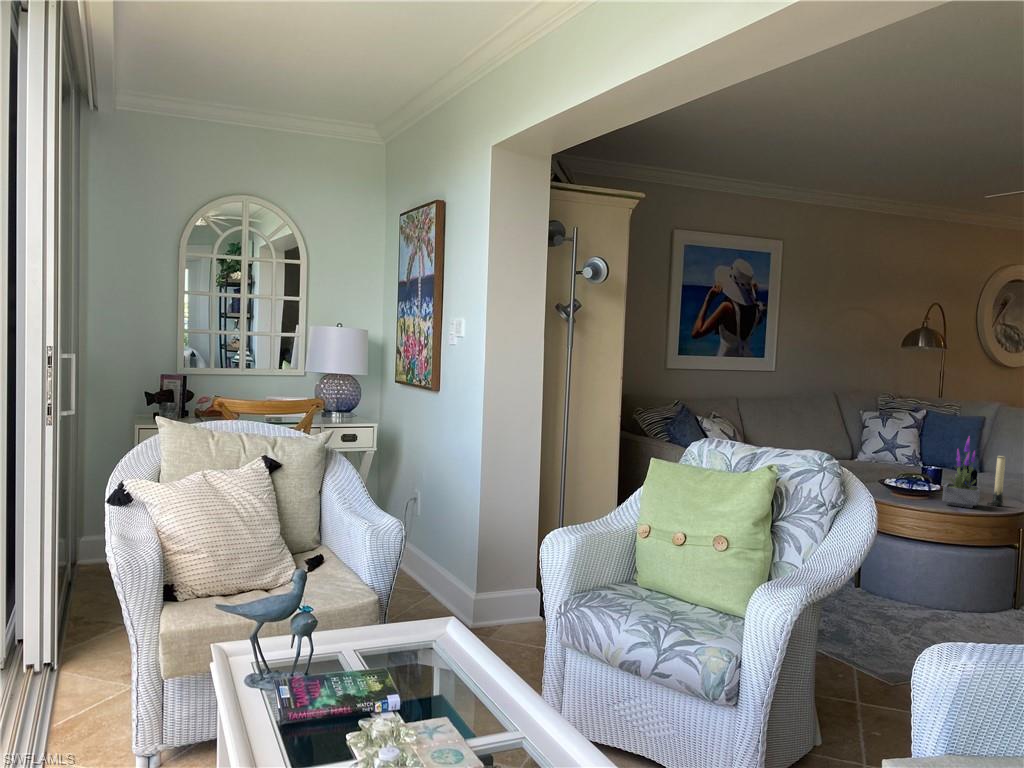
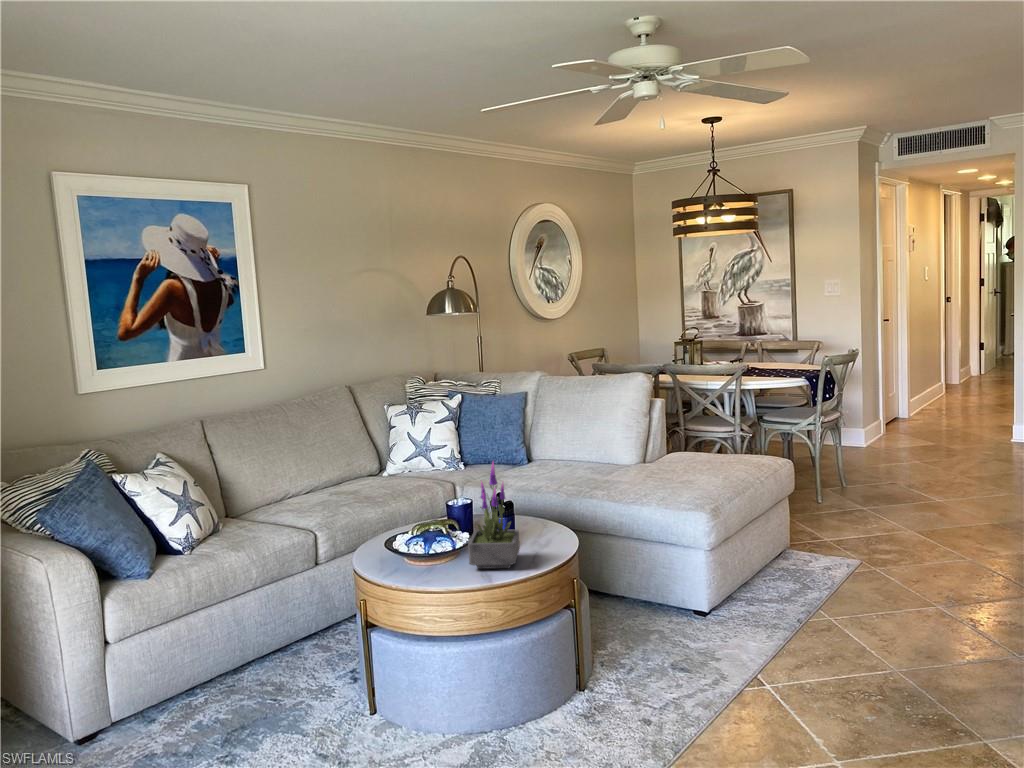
candle: present [987,456,1005,506] -> none [530,478,551,551]

